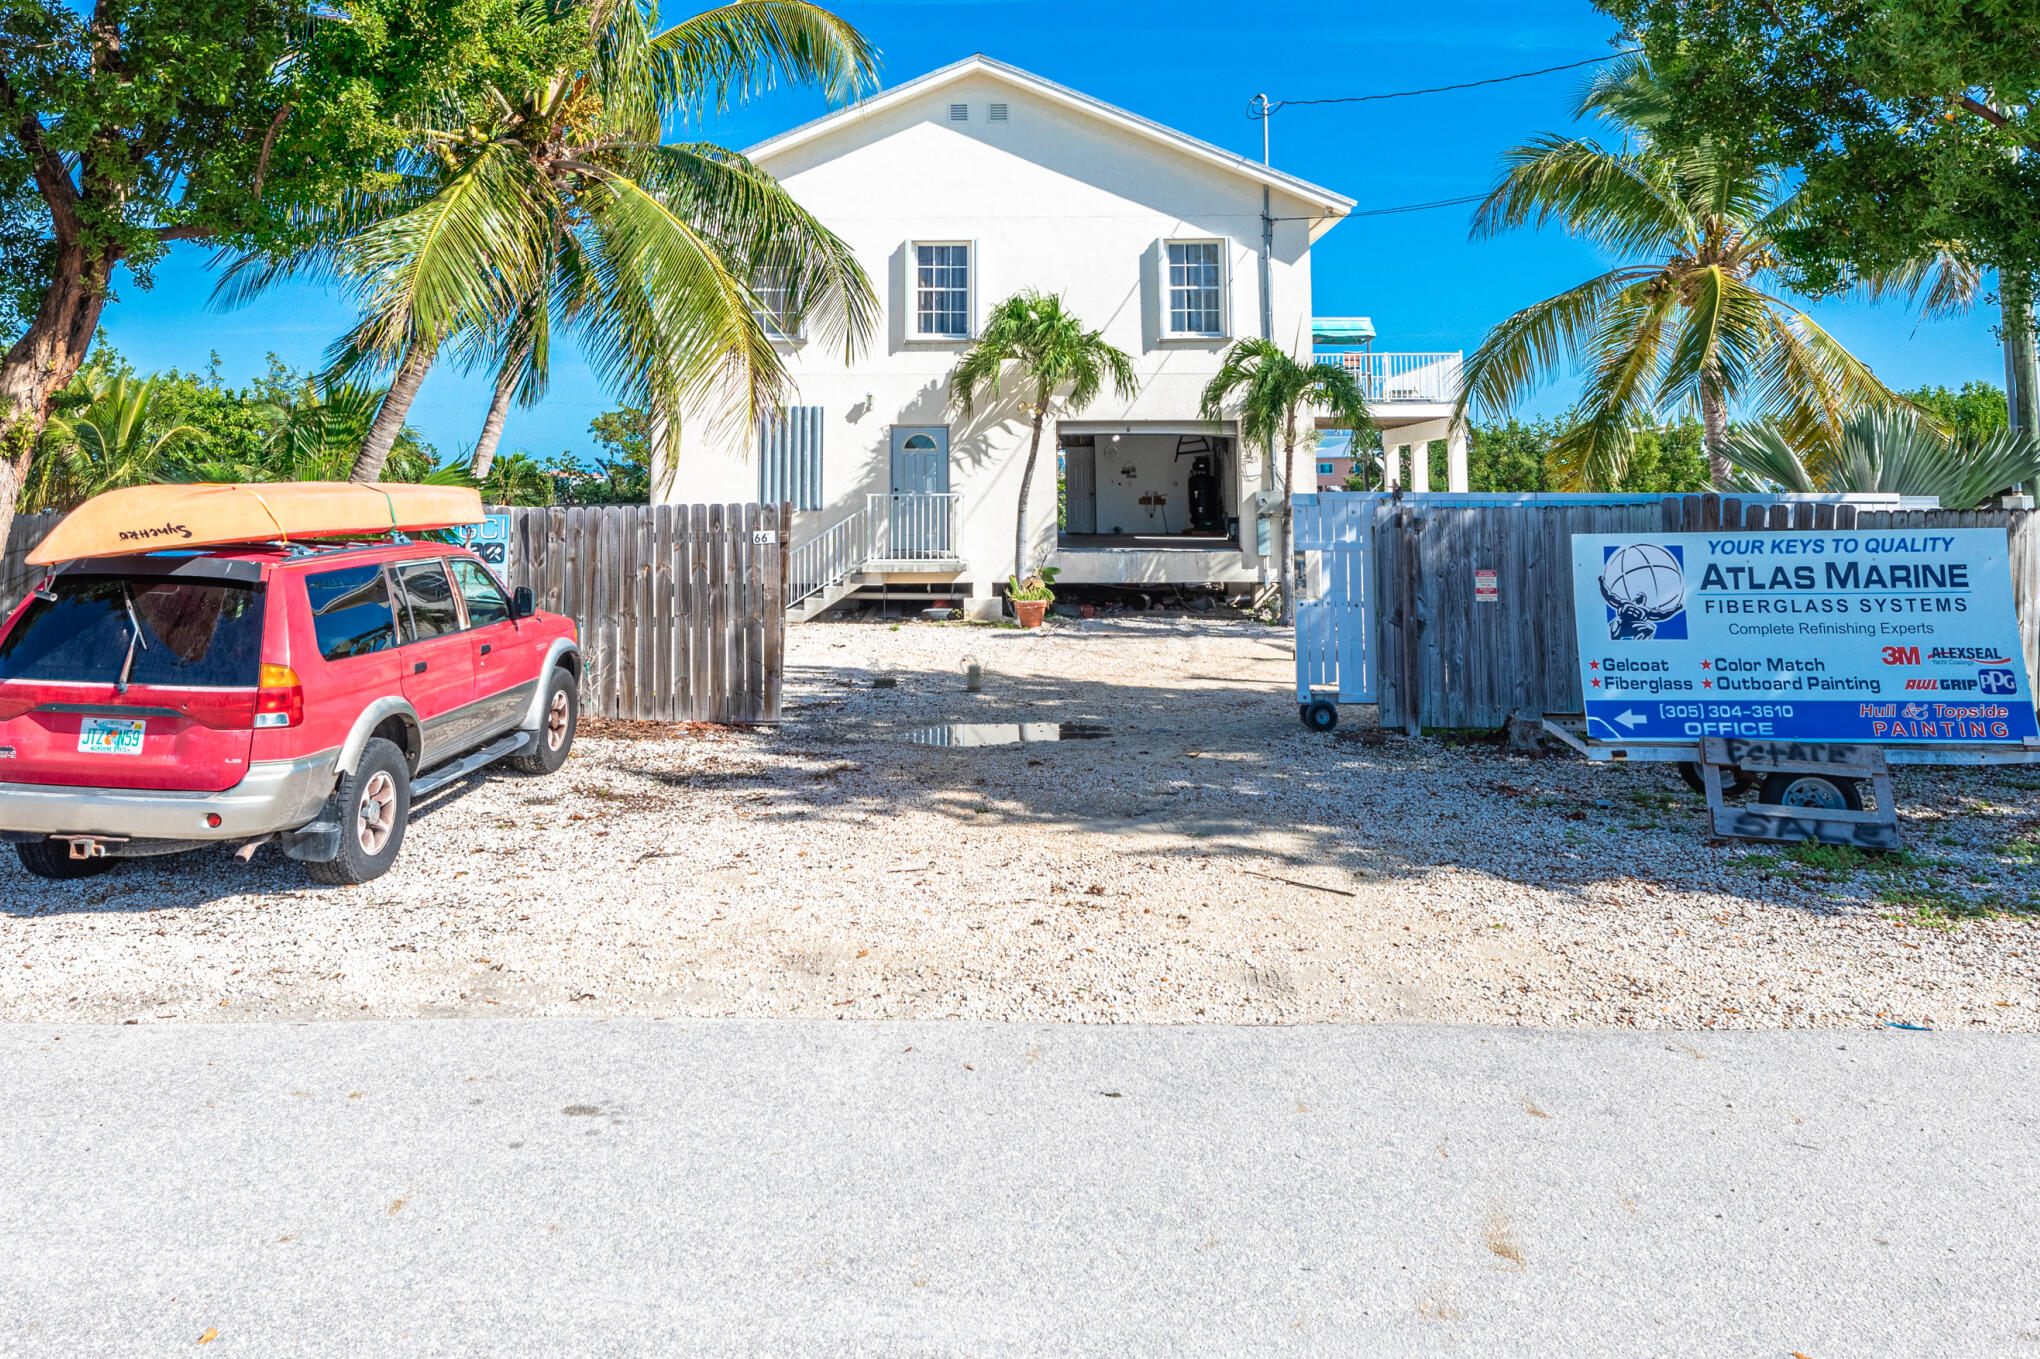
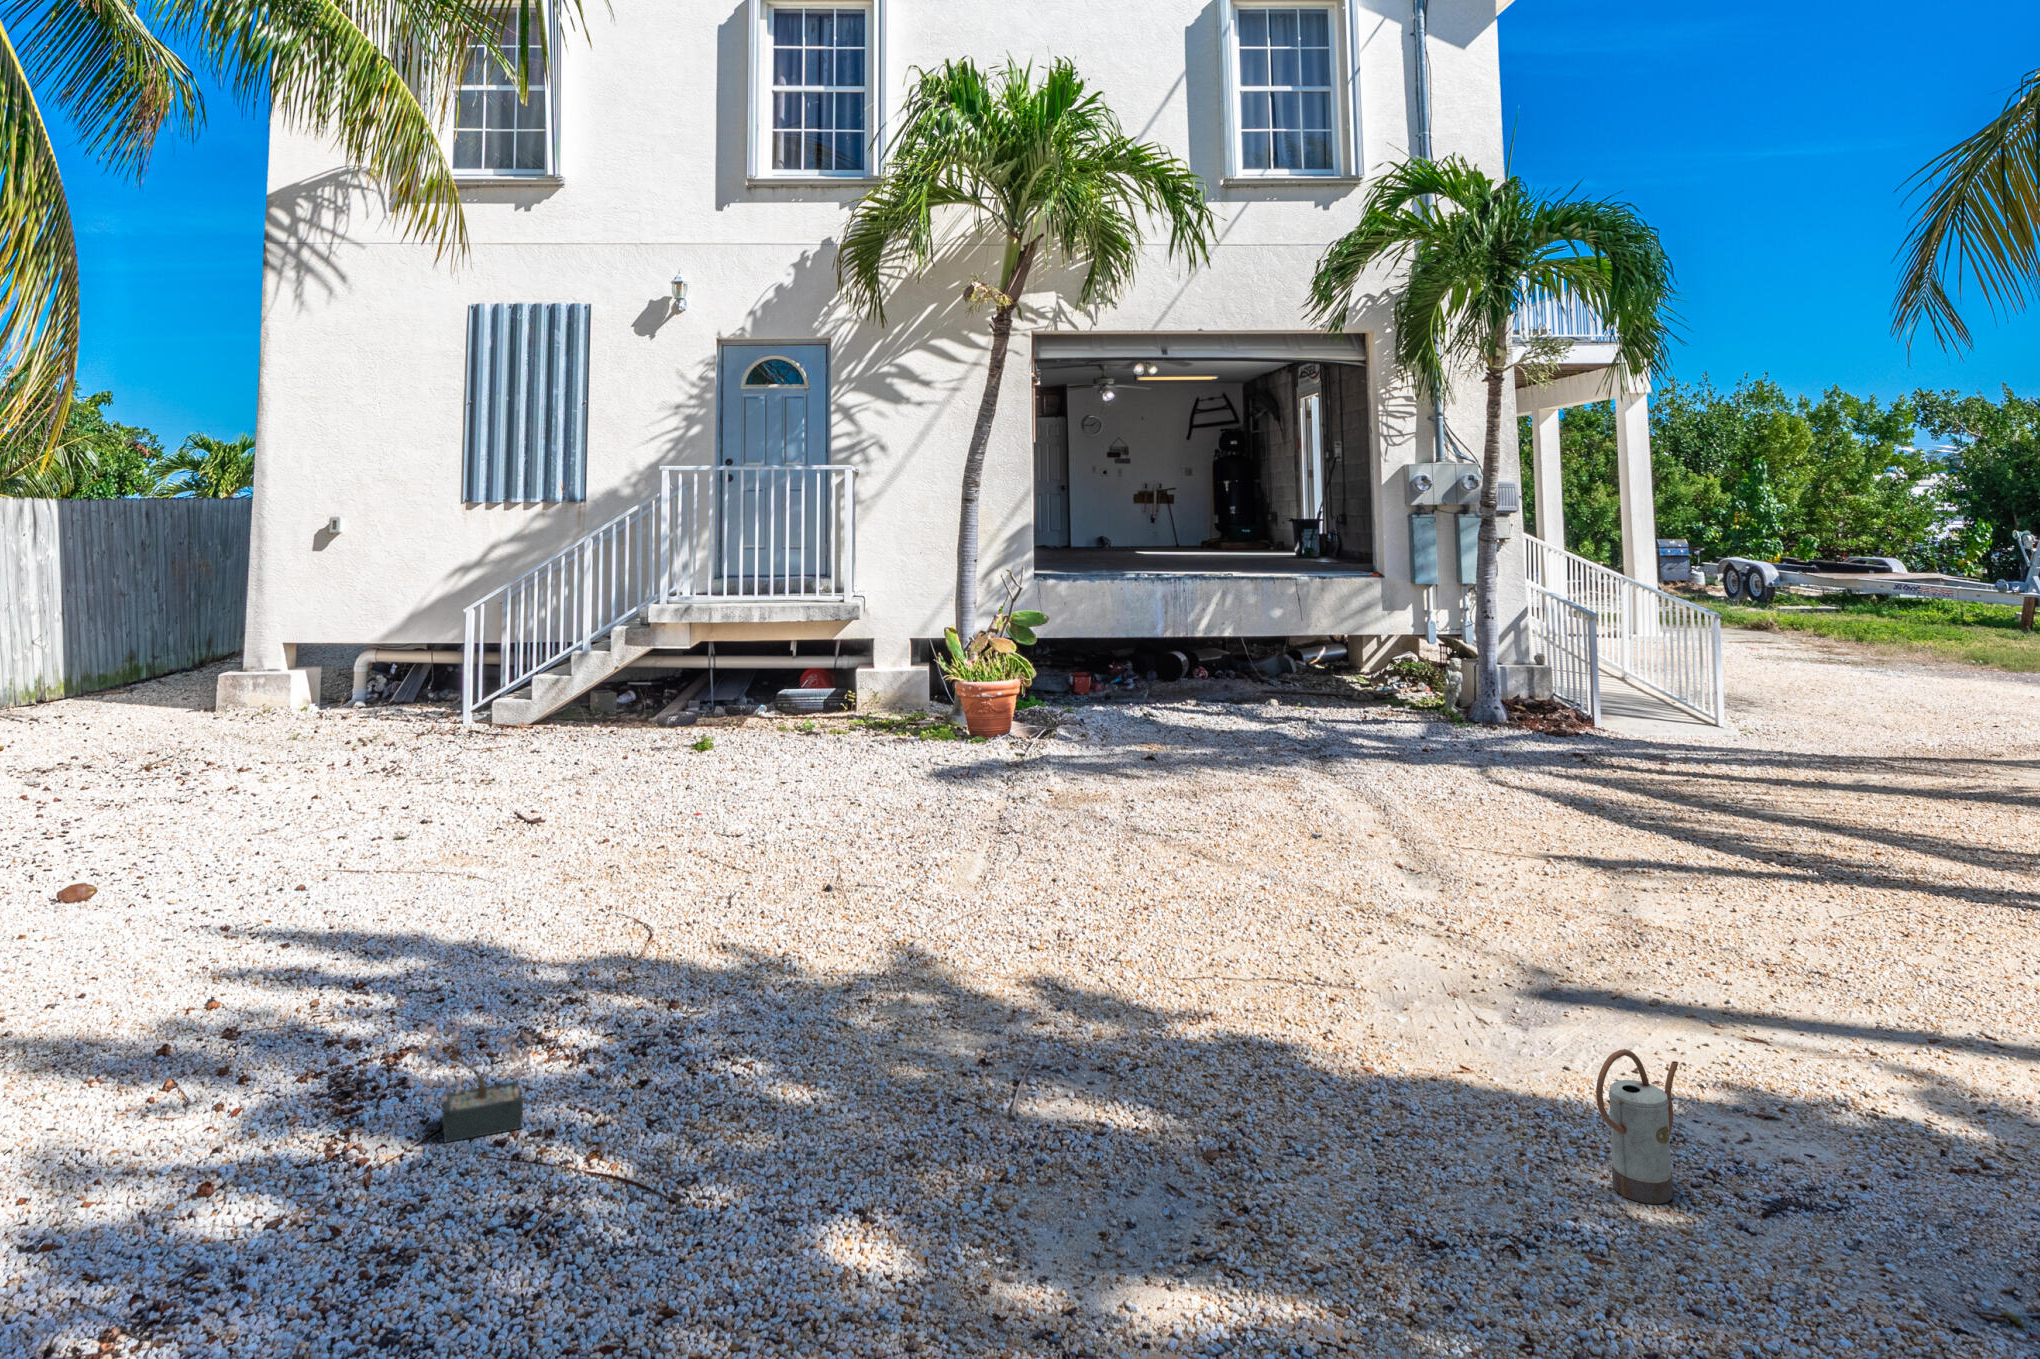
watering can: present [963,664,985,692] -> present [1596,1049,1678,1204]

